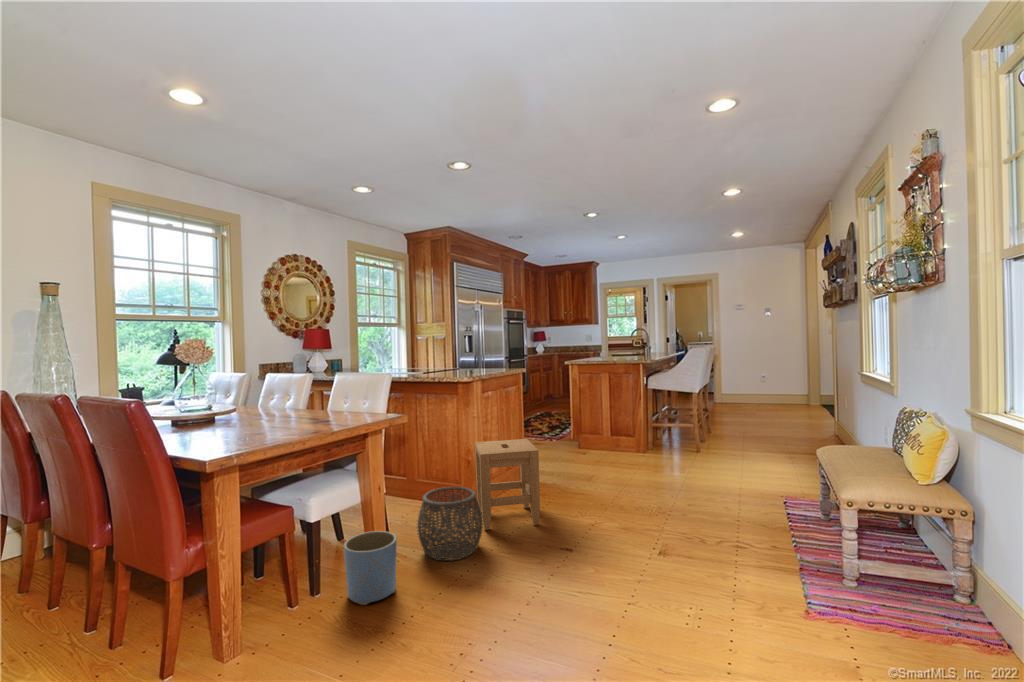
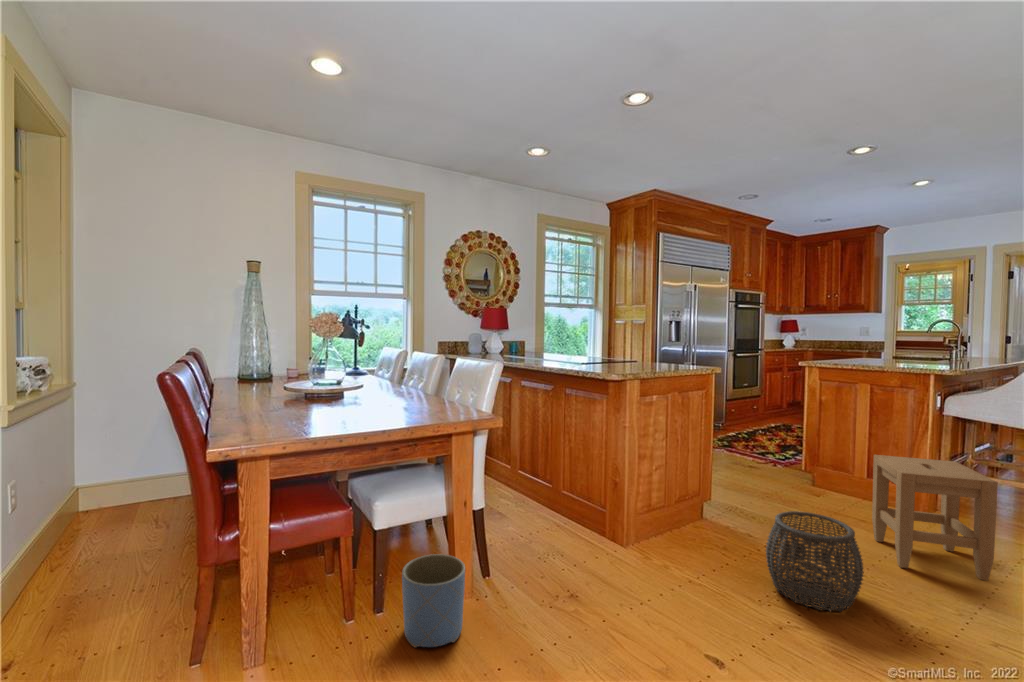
stool: present [475,439,540,530] -> present [872,455,998,580]
woven basket: present [417,487,483,561] -> present [766,511,864,611]

